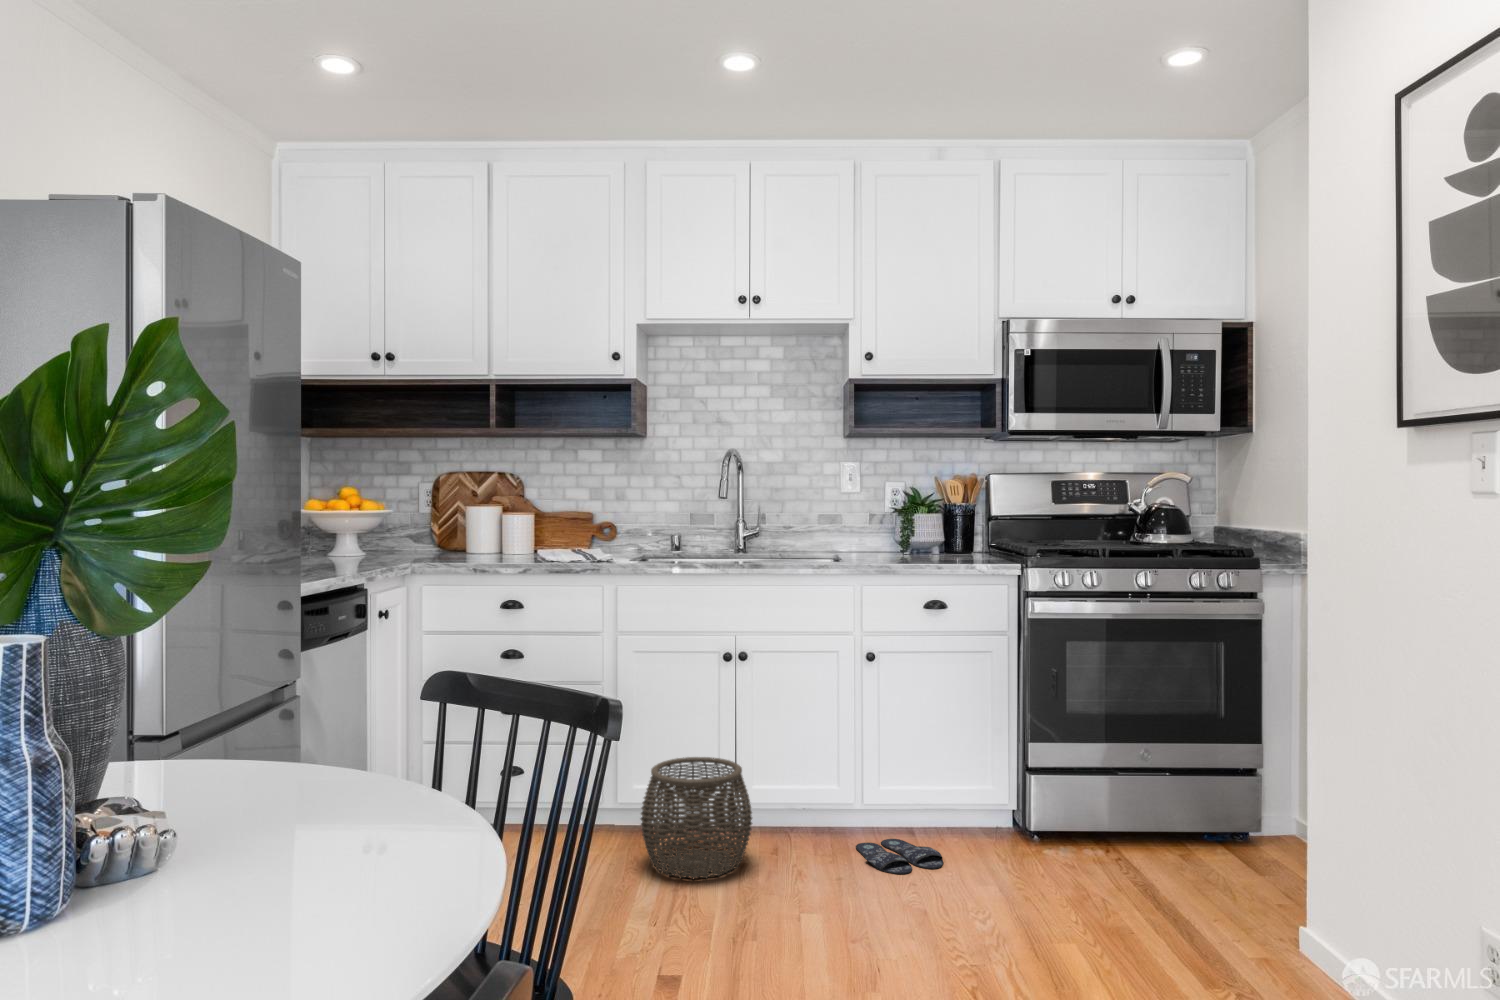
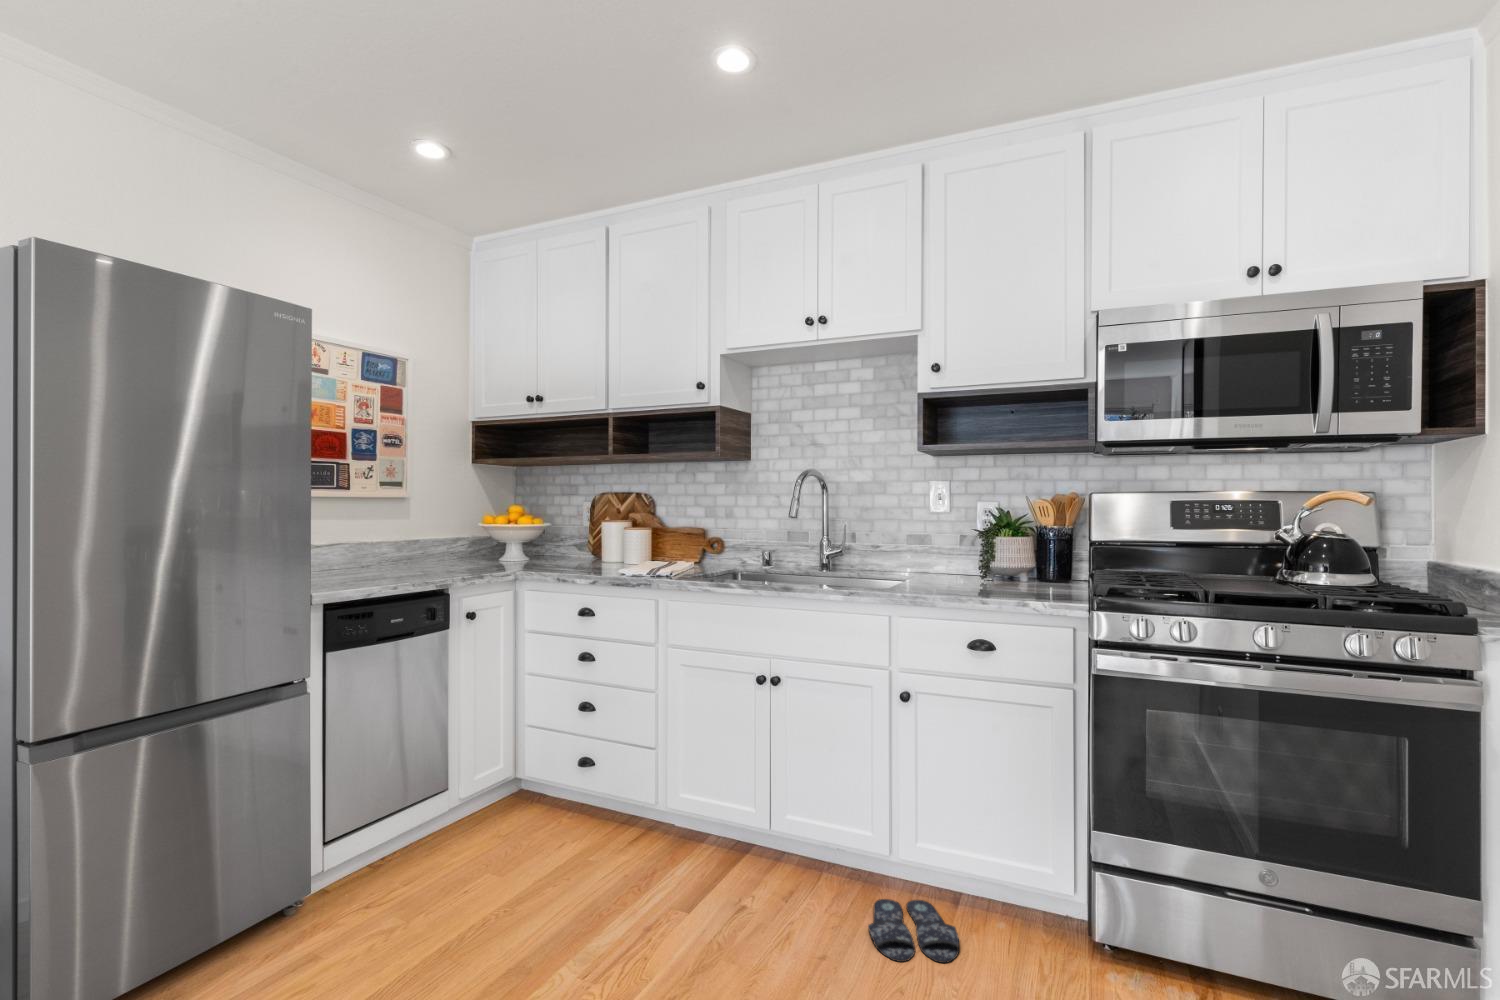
woven basket: present [641,757,752,879] -> none [644,774,757,912]

